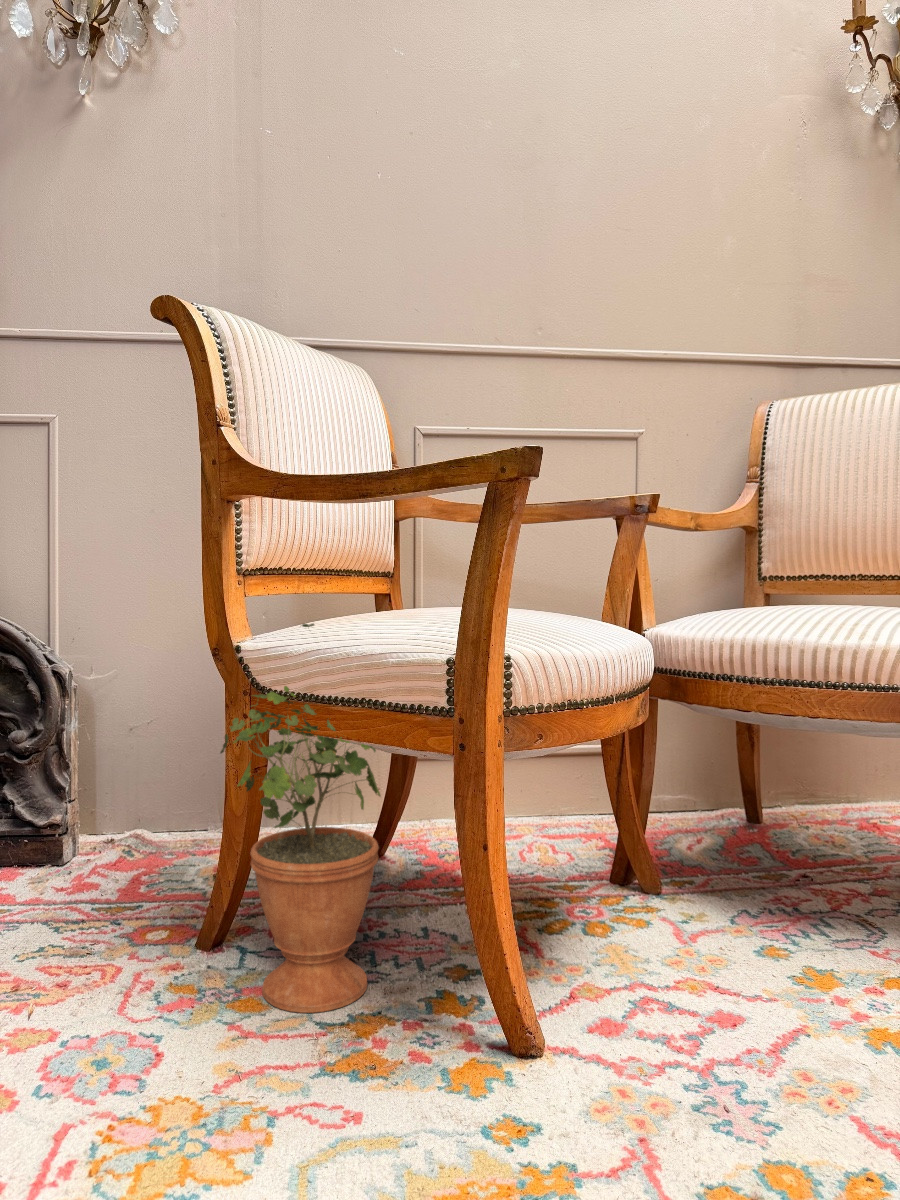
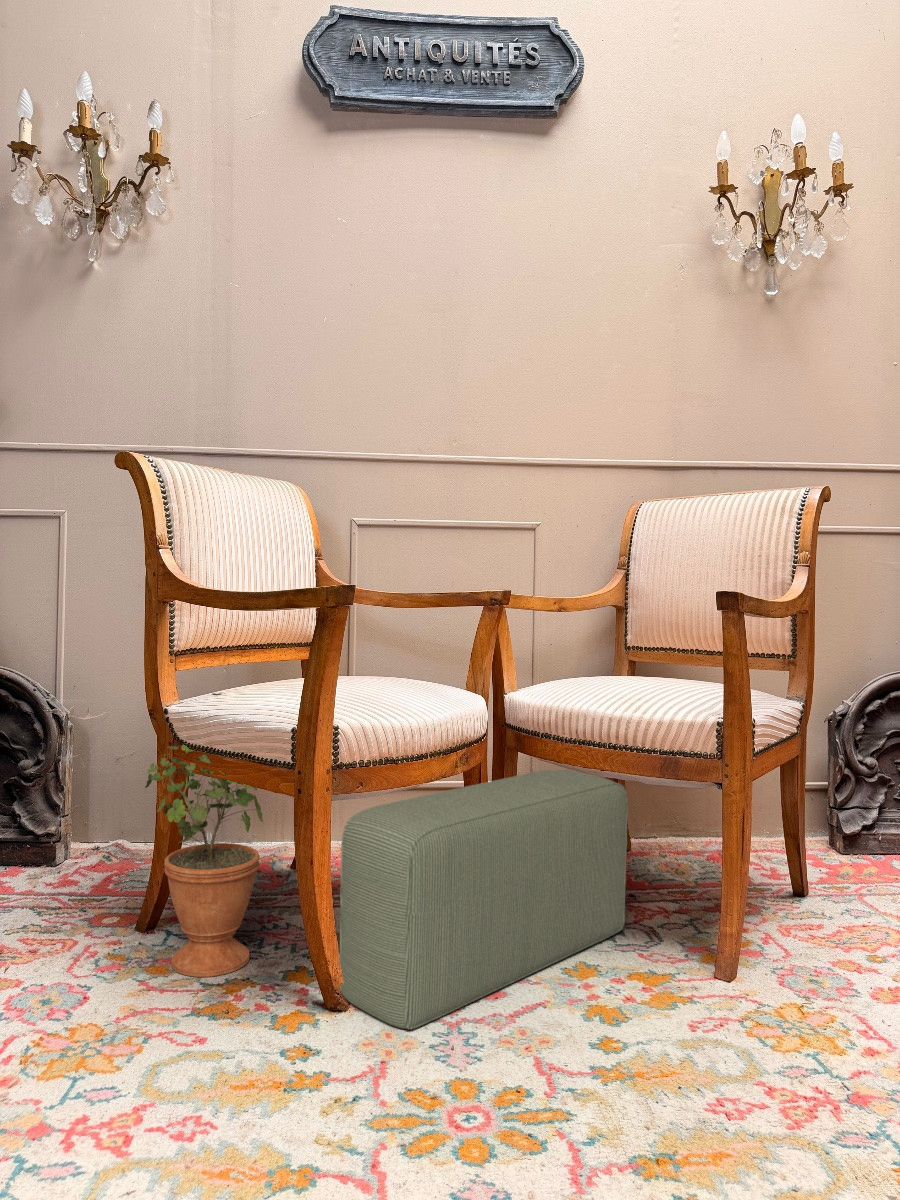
pouf: none [518,720,830,1081] -> present [339,770,628,1030]

